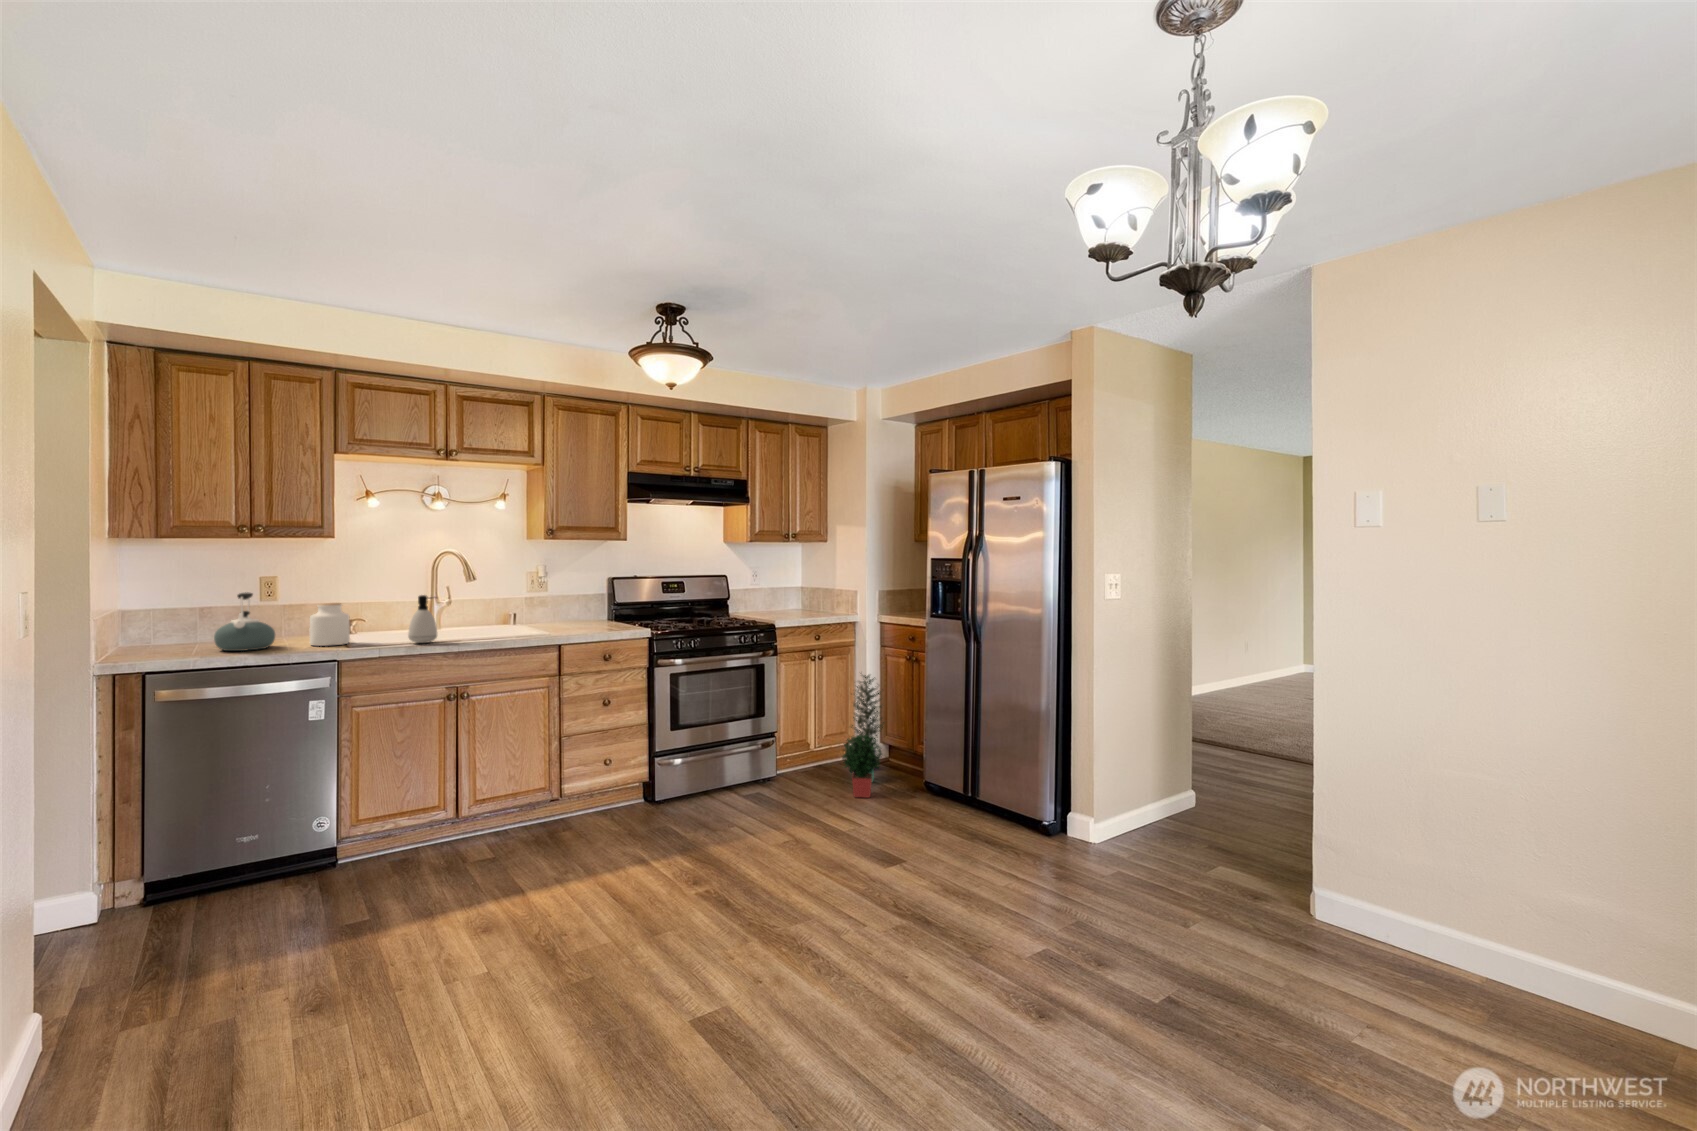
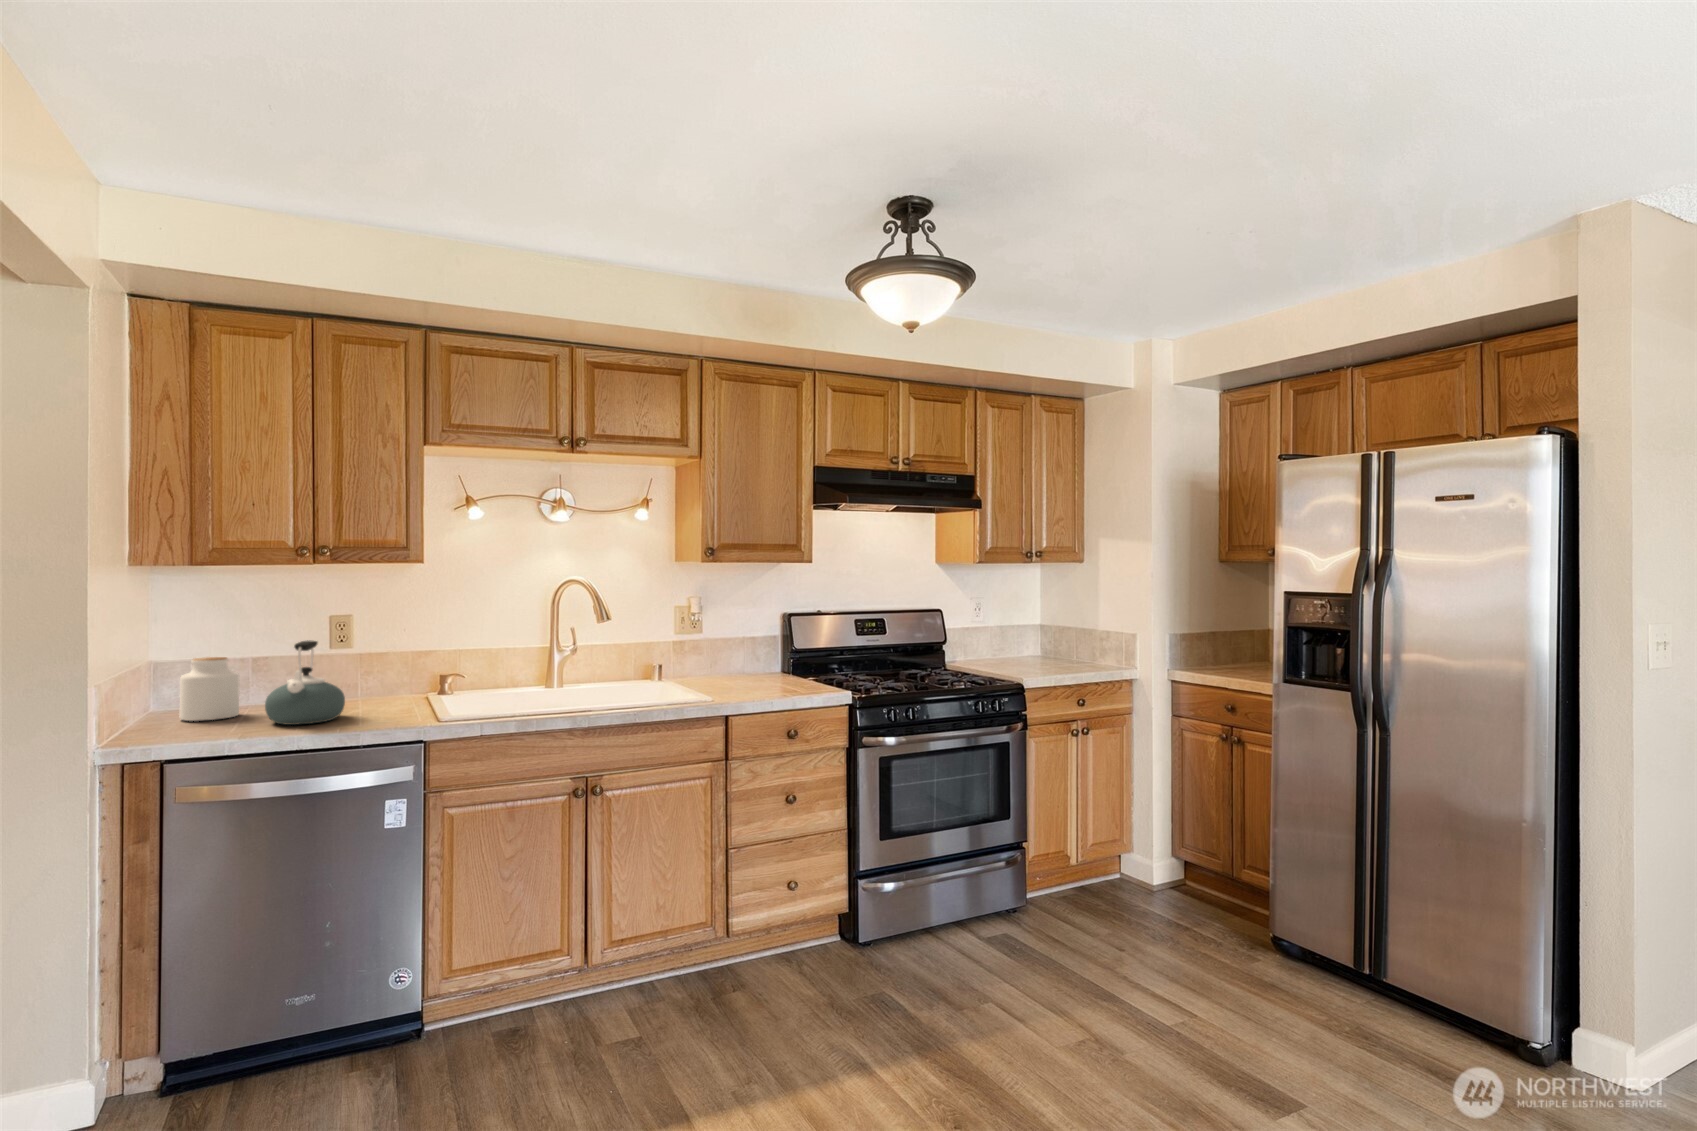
soap dispenser: present [408,595,437,643] -> none [519,644,559,714]
jar: present [310,603,350,646] -> present [179,657,239,721]
potted plant: present [842,675,884,798] -> none [1130,753,1205,959]

